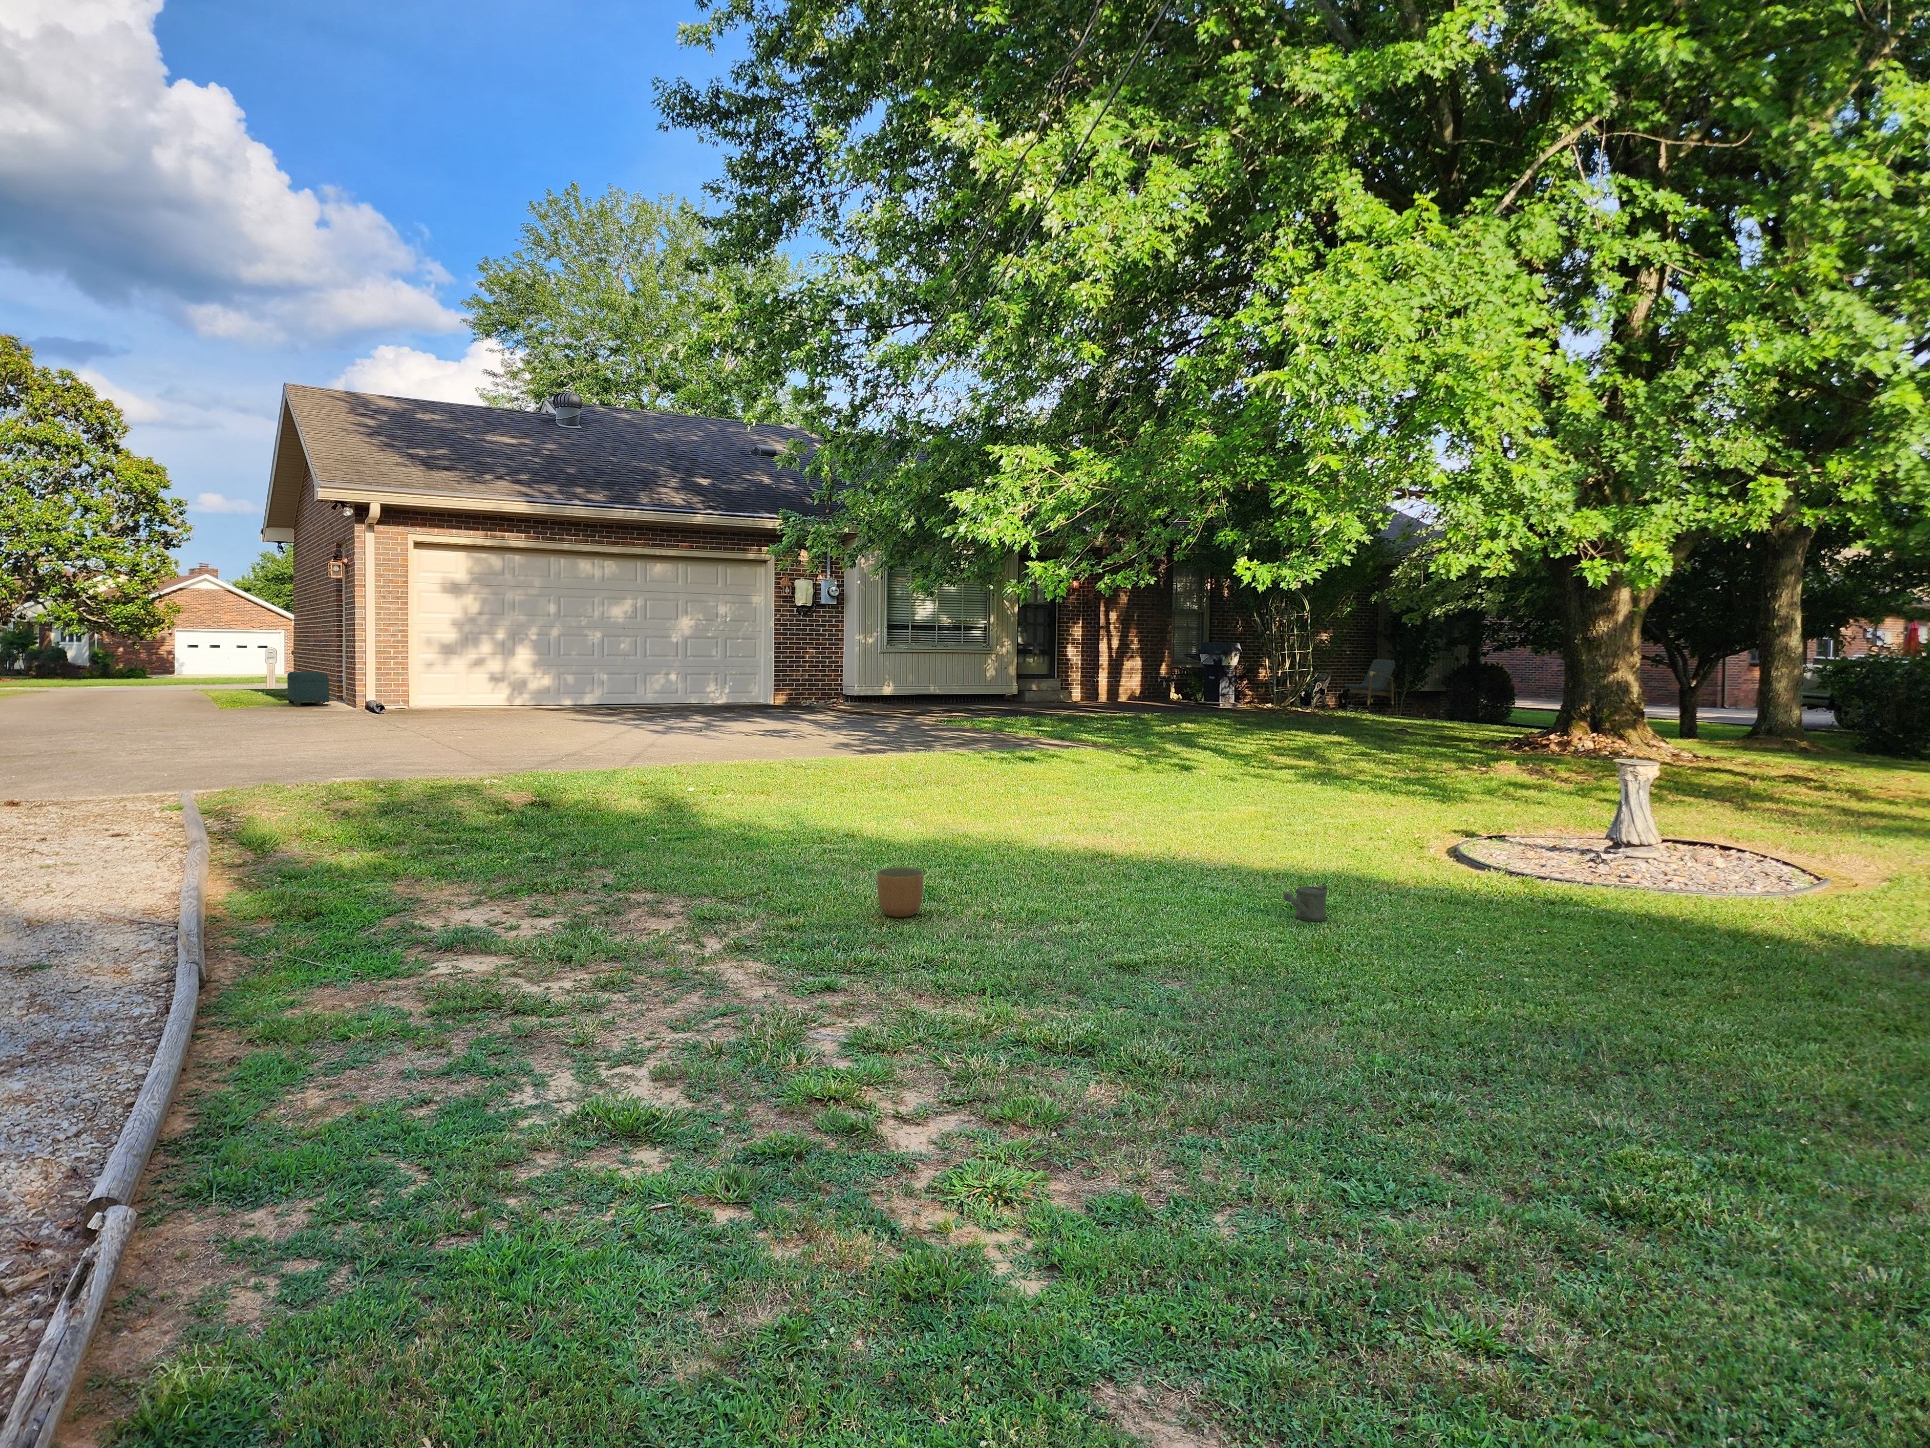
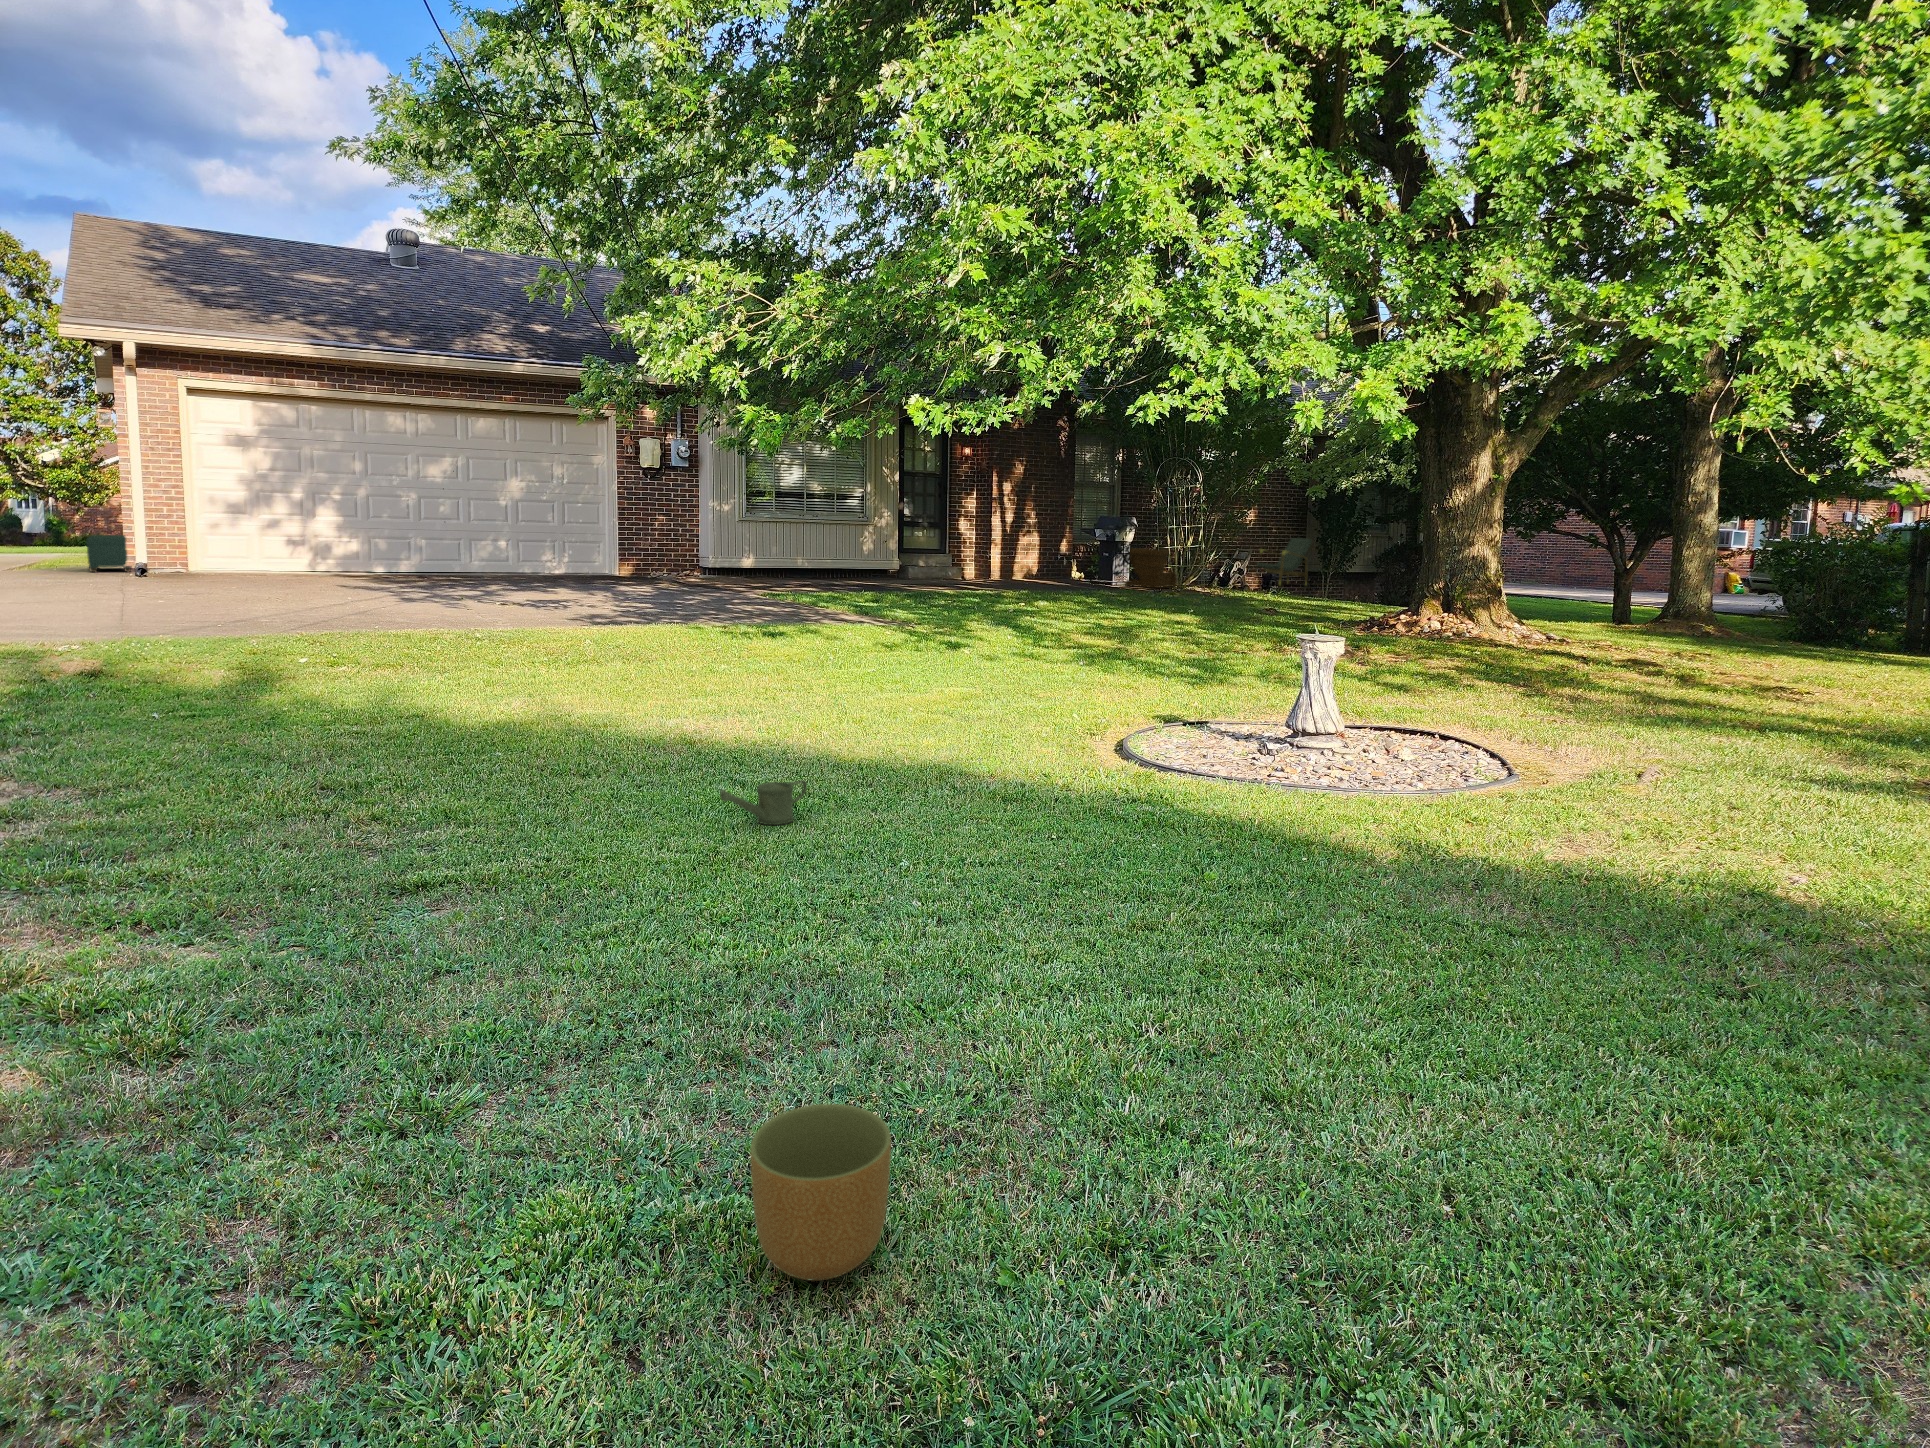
wooden crate: none [1227,671,1276,709] -> present [1126,548,1177,588]
planter: present [877,867,924,917] -> present [750,1104,891,1281]

